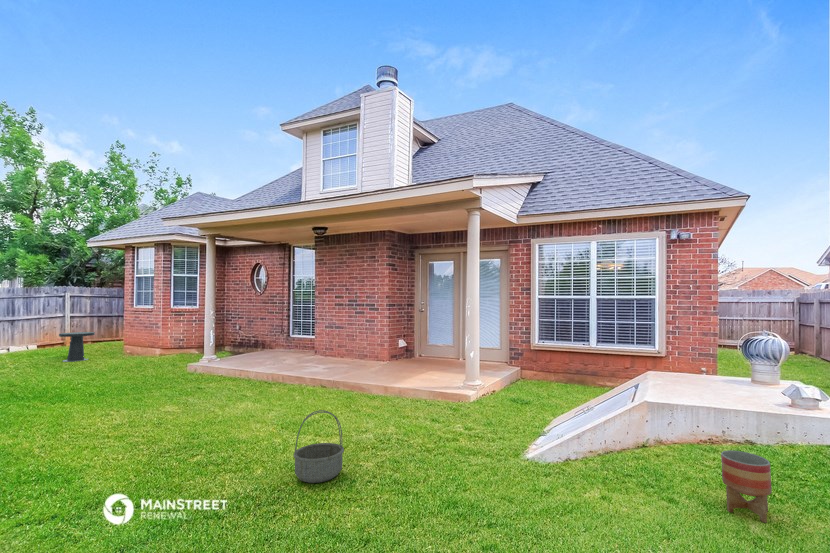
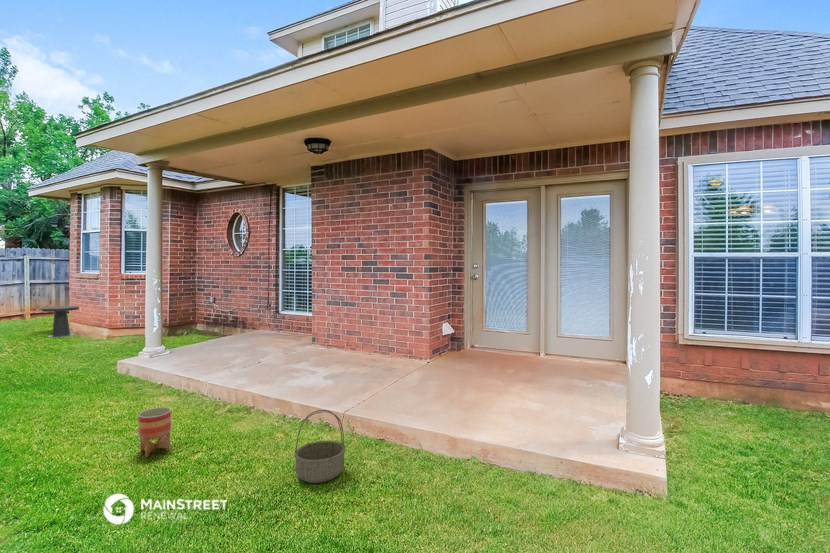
planter: present [721,450,772,523] -> present [138,407,171,457]

